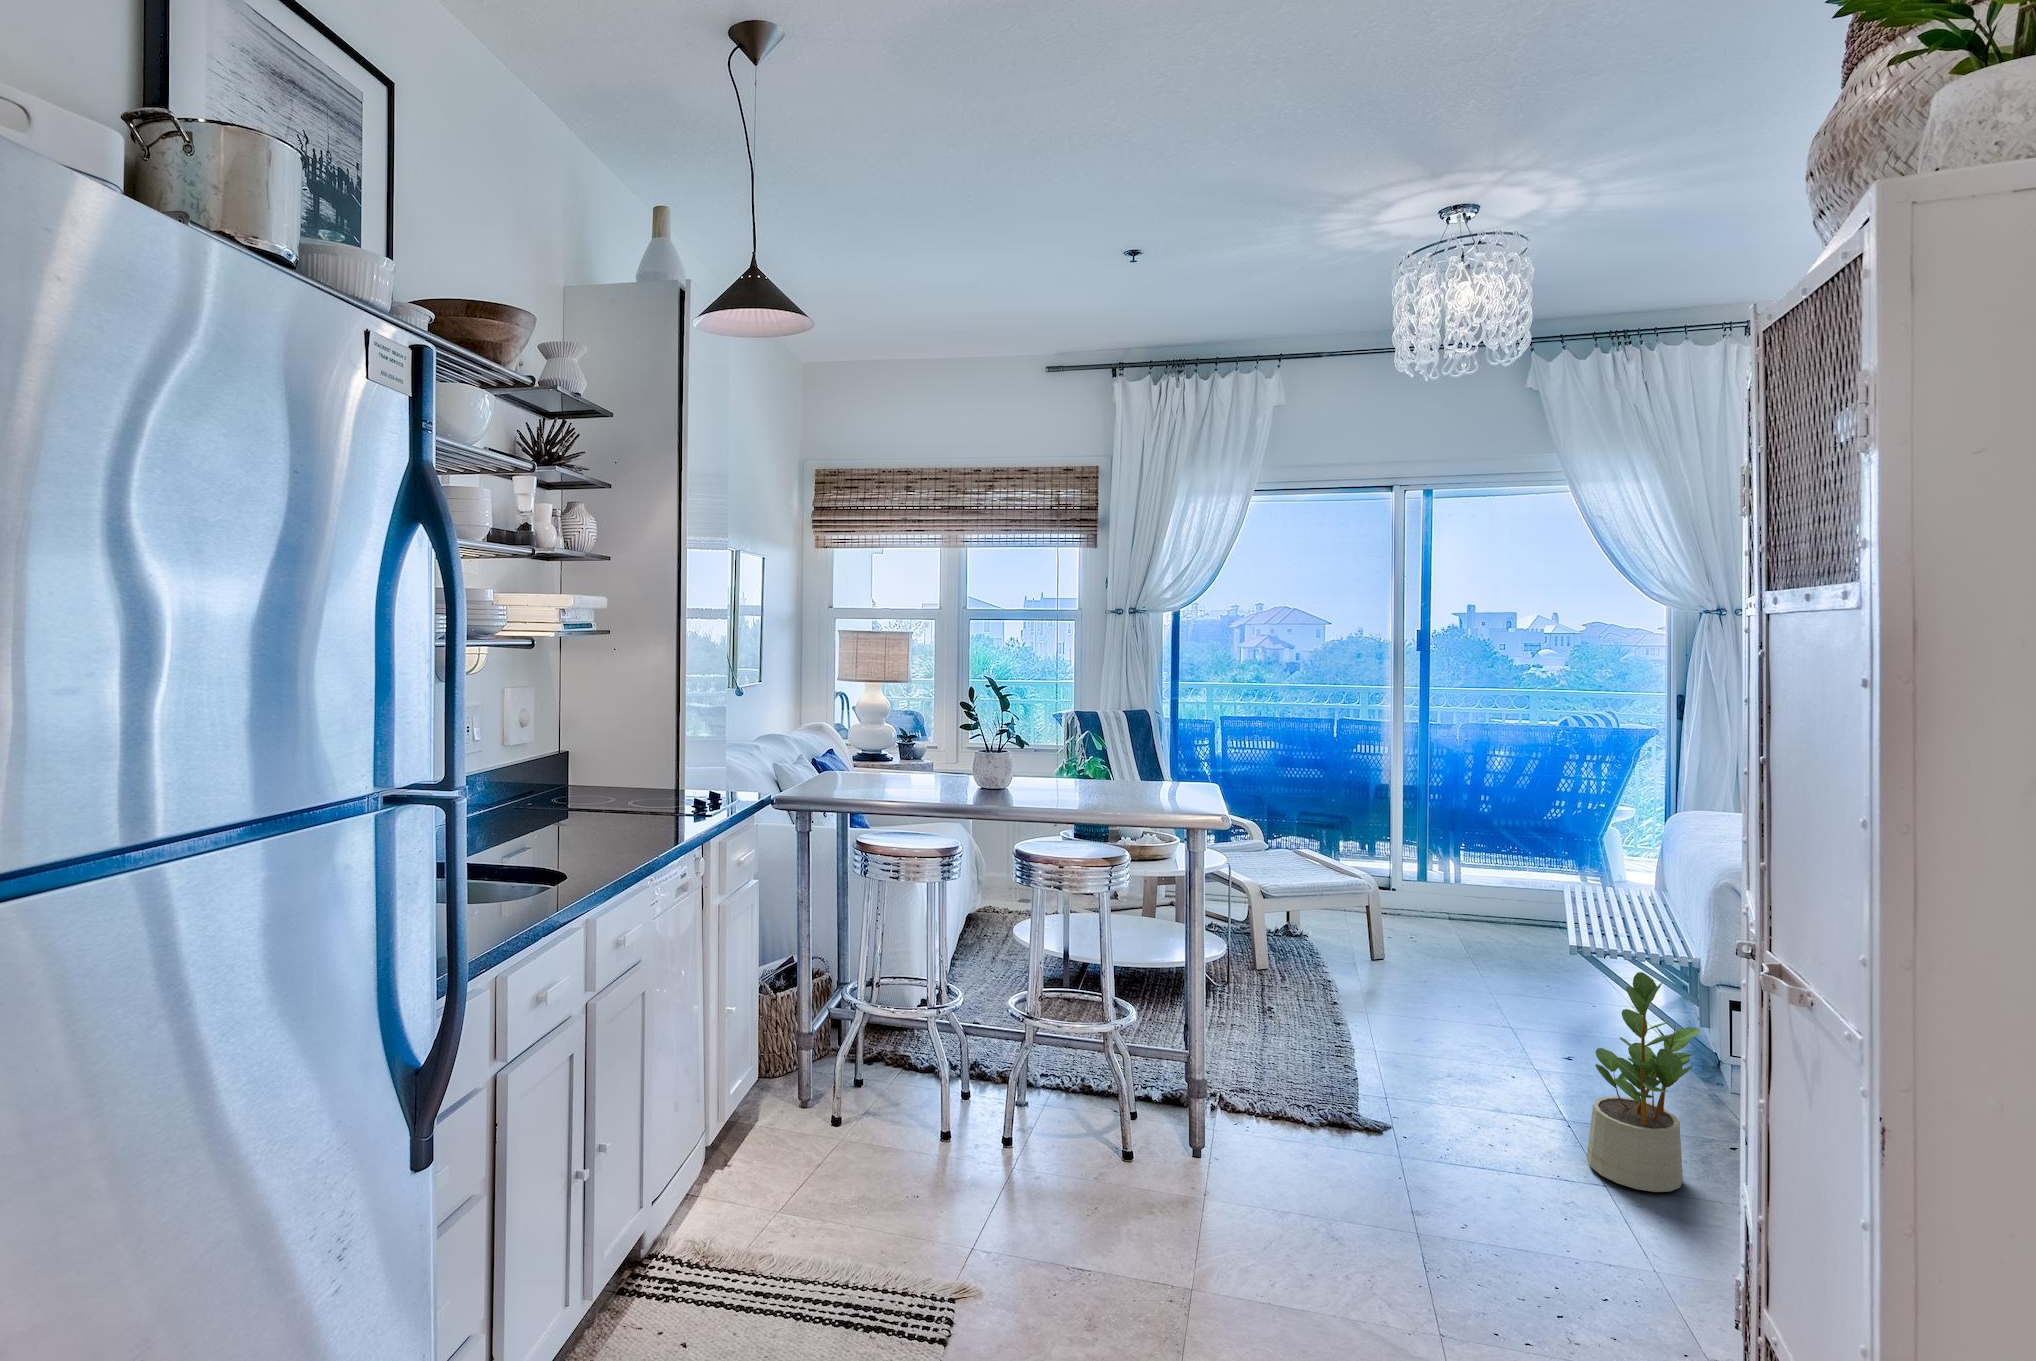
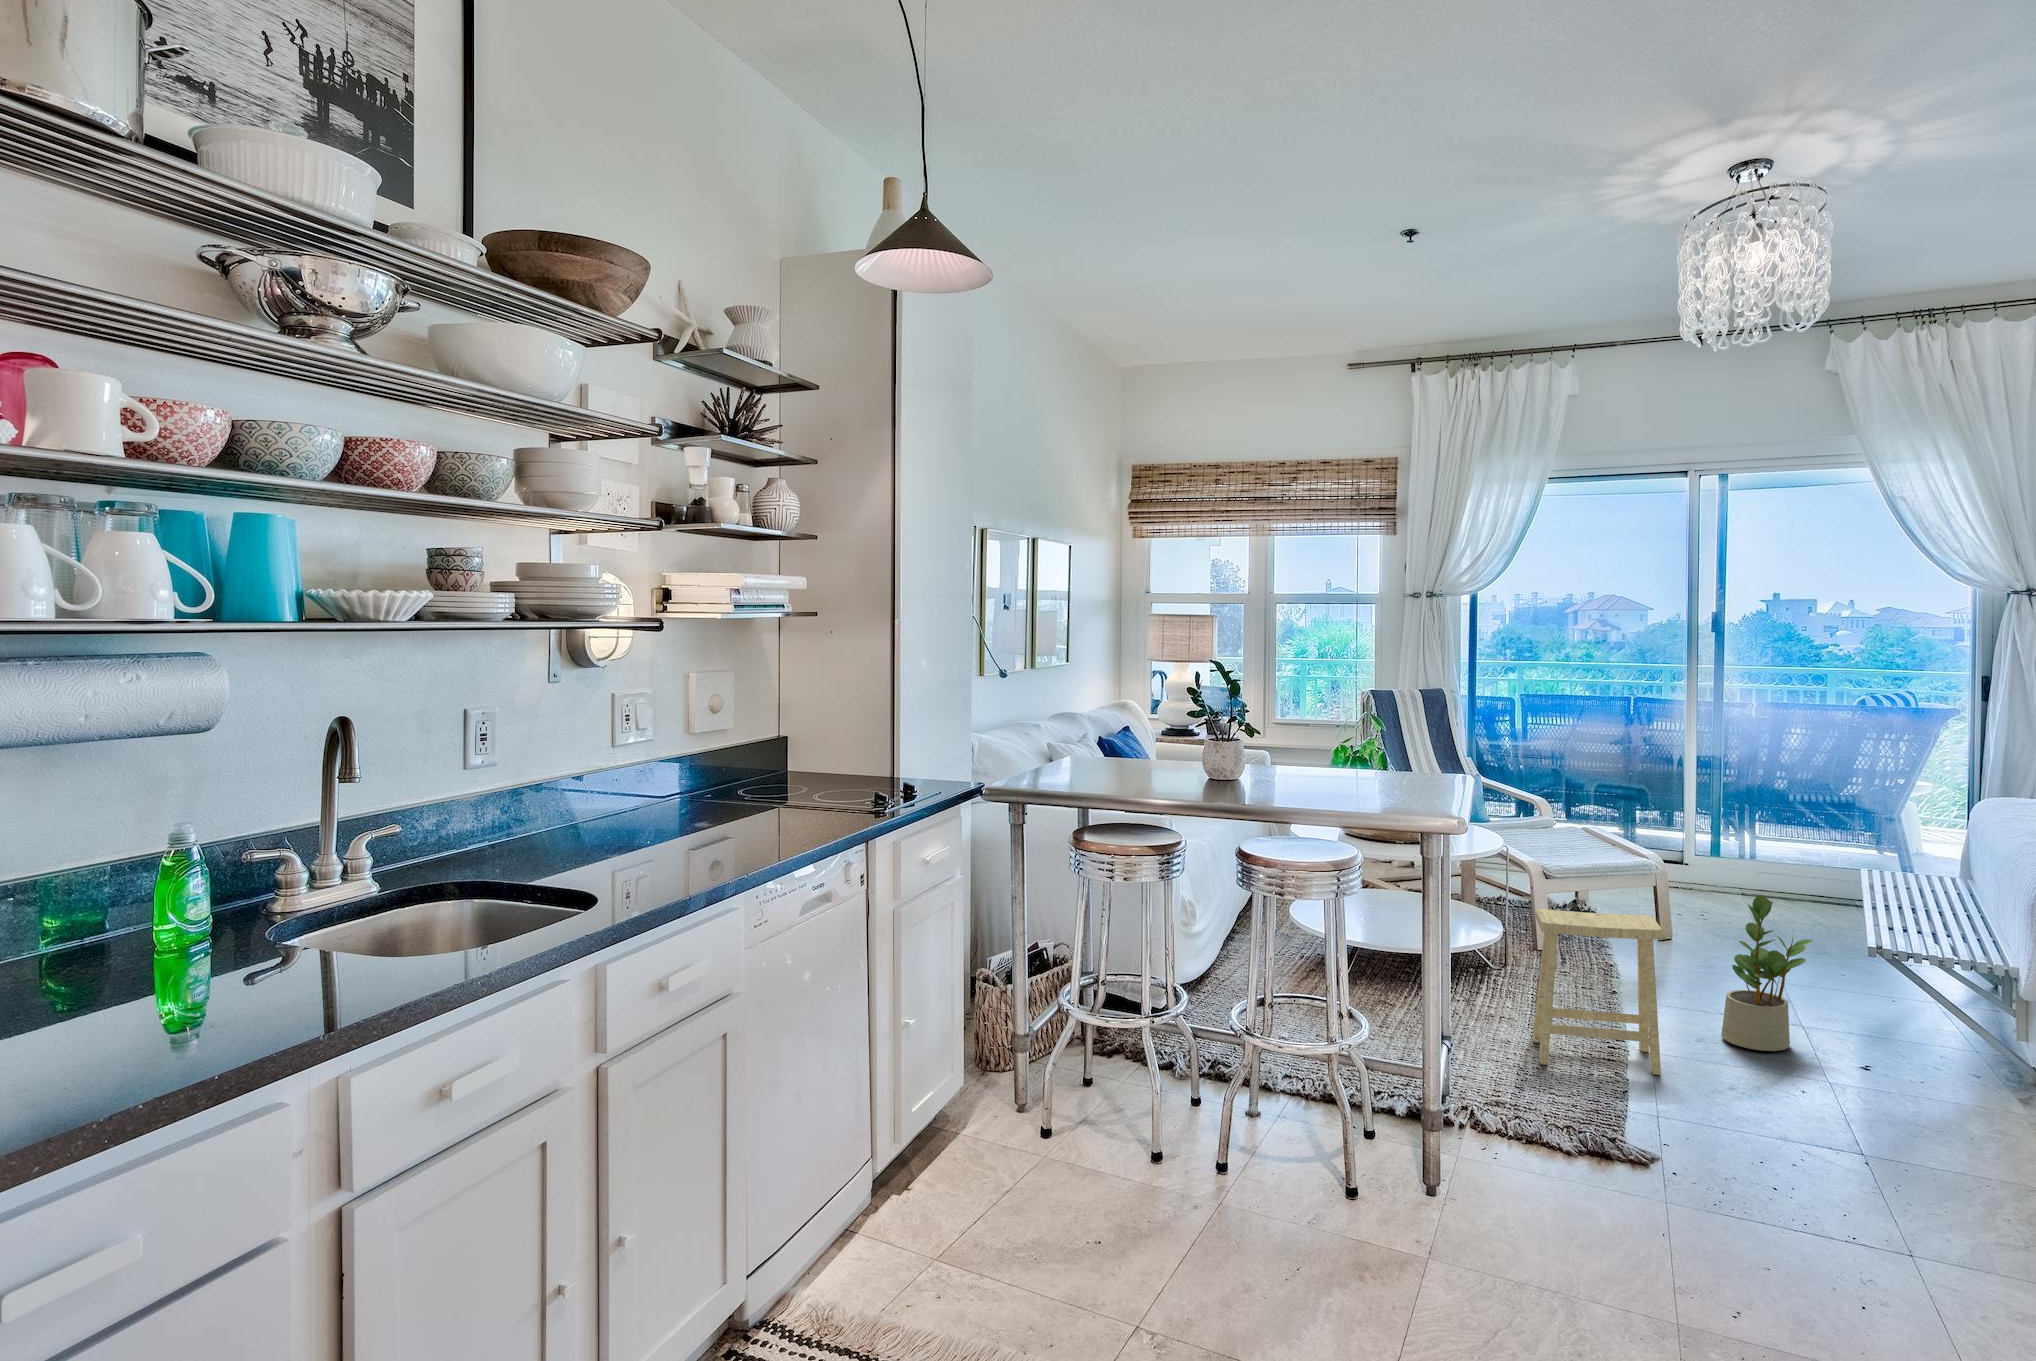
footstool: none [1364,1013,1571,1268] -> present [1532,909,1663,1075]

